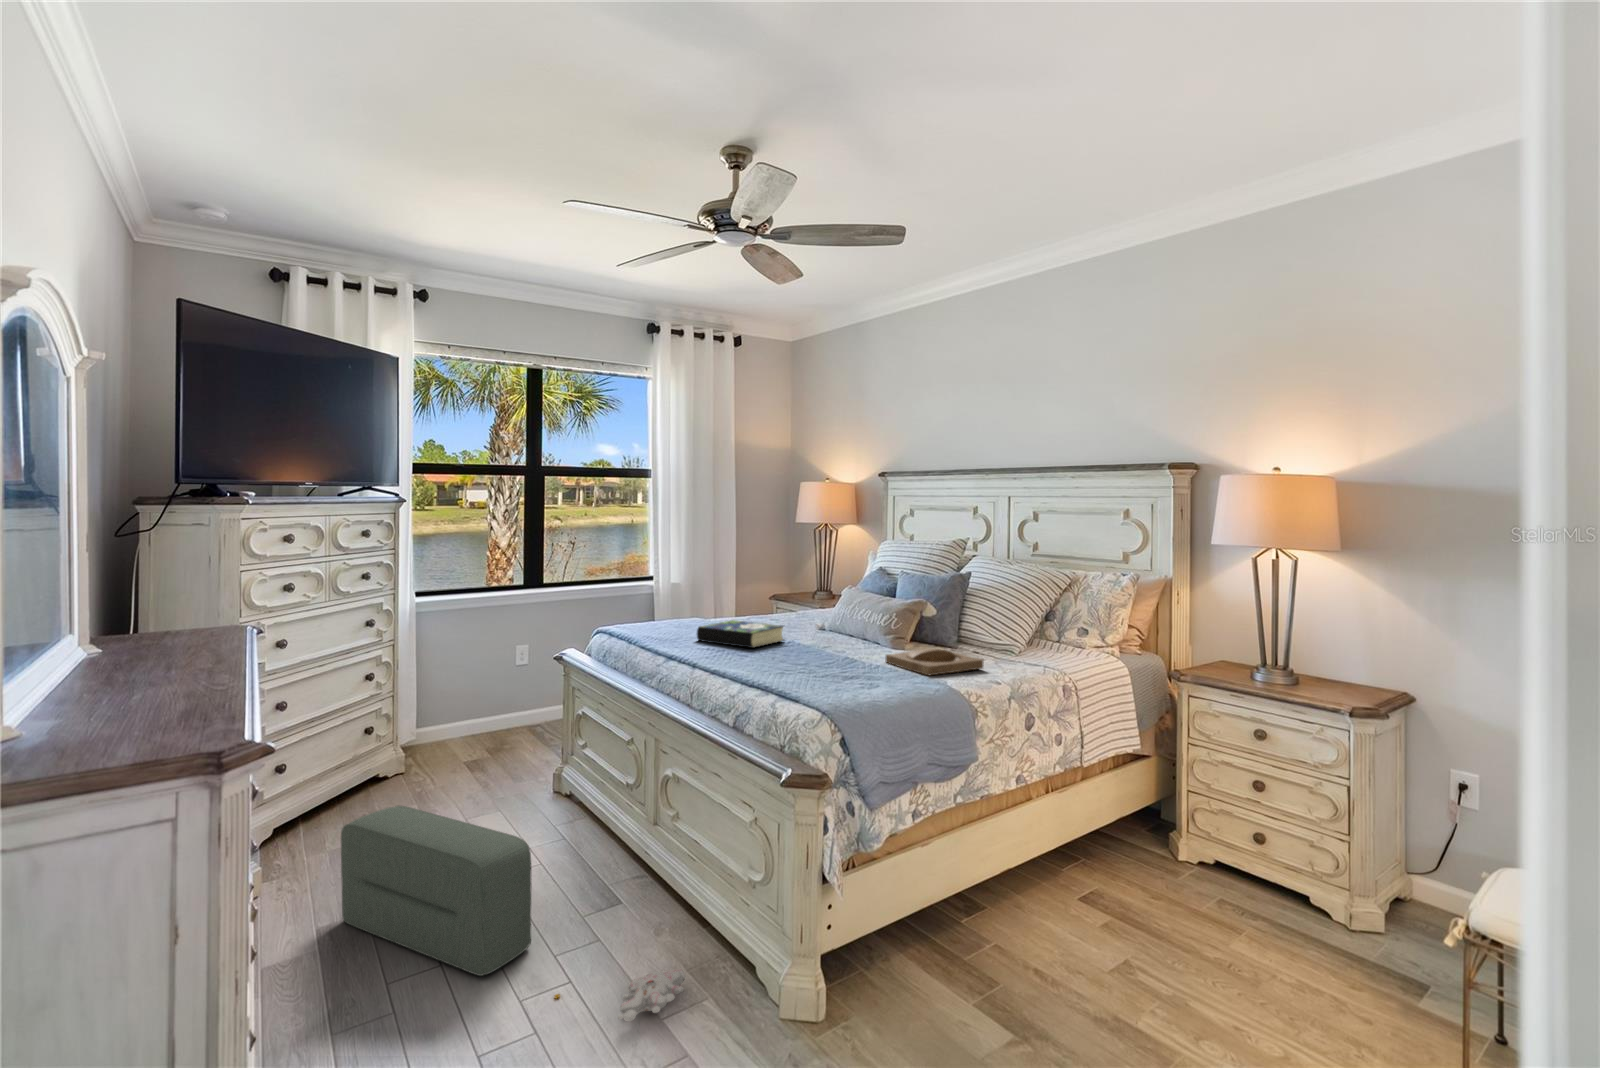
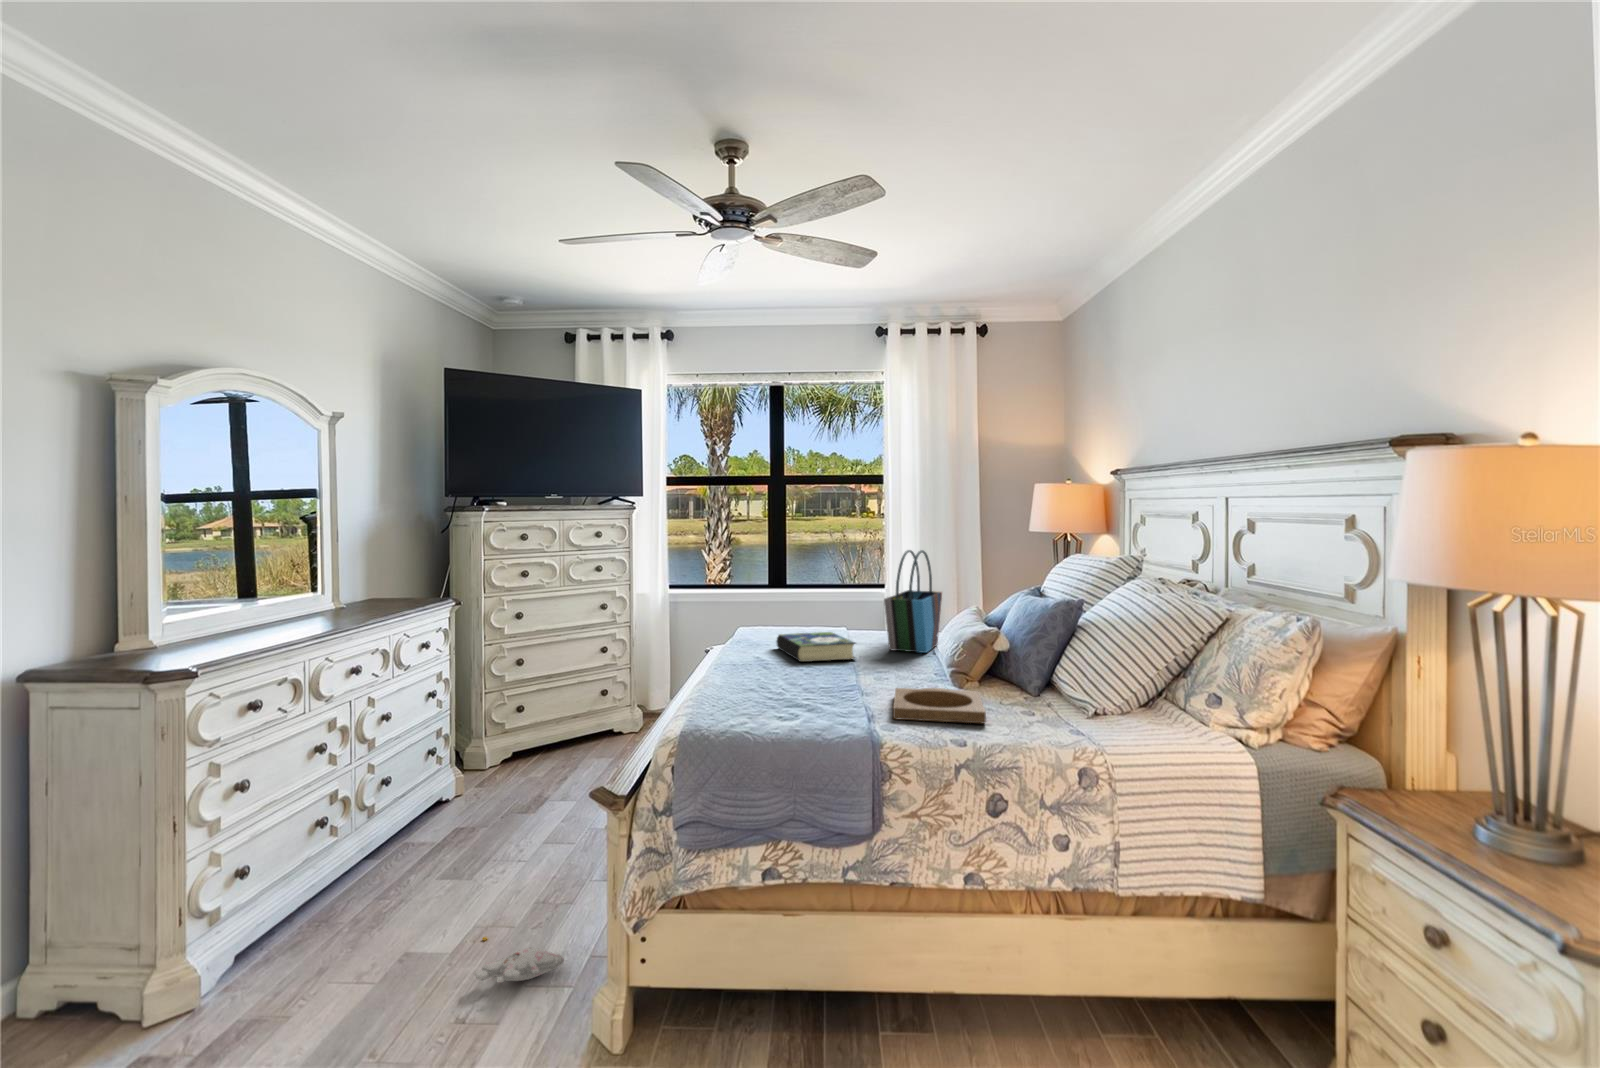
tote bag: none [767,540,821,631] -> present [884,550,942,653]
pouf: present [341,806,531,976] -> none [461,751,524,902]

